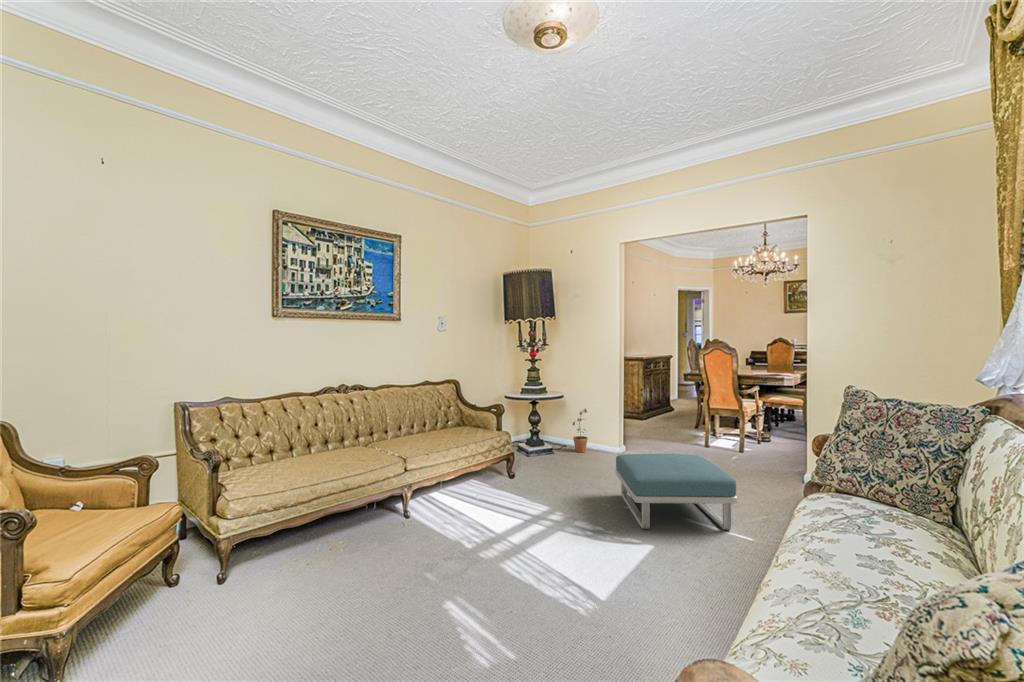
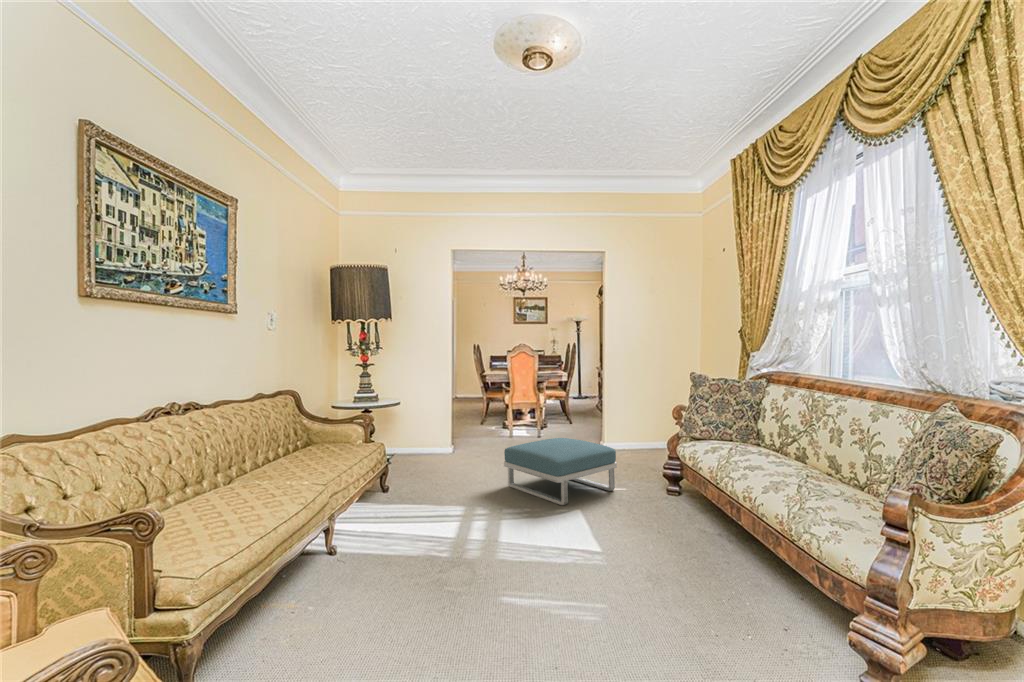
potted plant: present [573,409,588,452] -> none [406,414,423,460]

